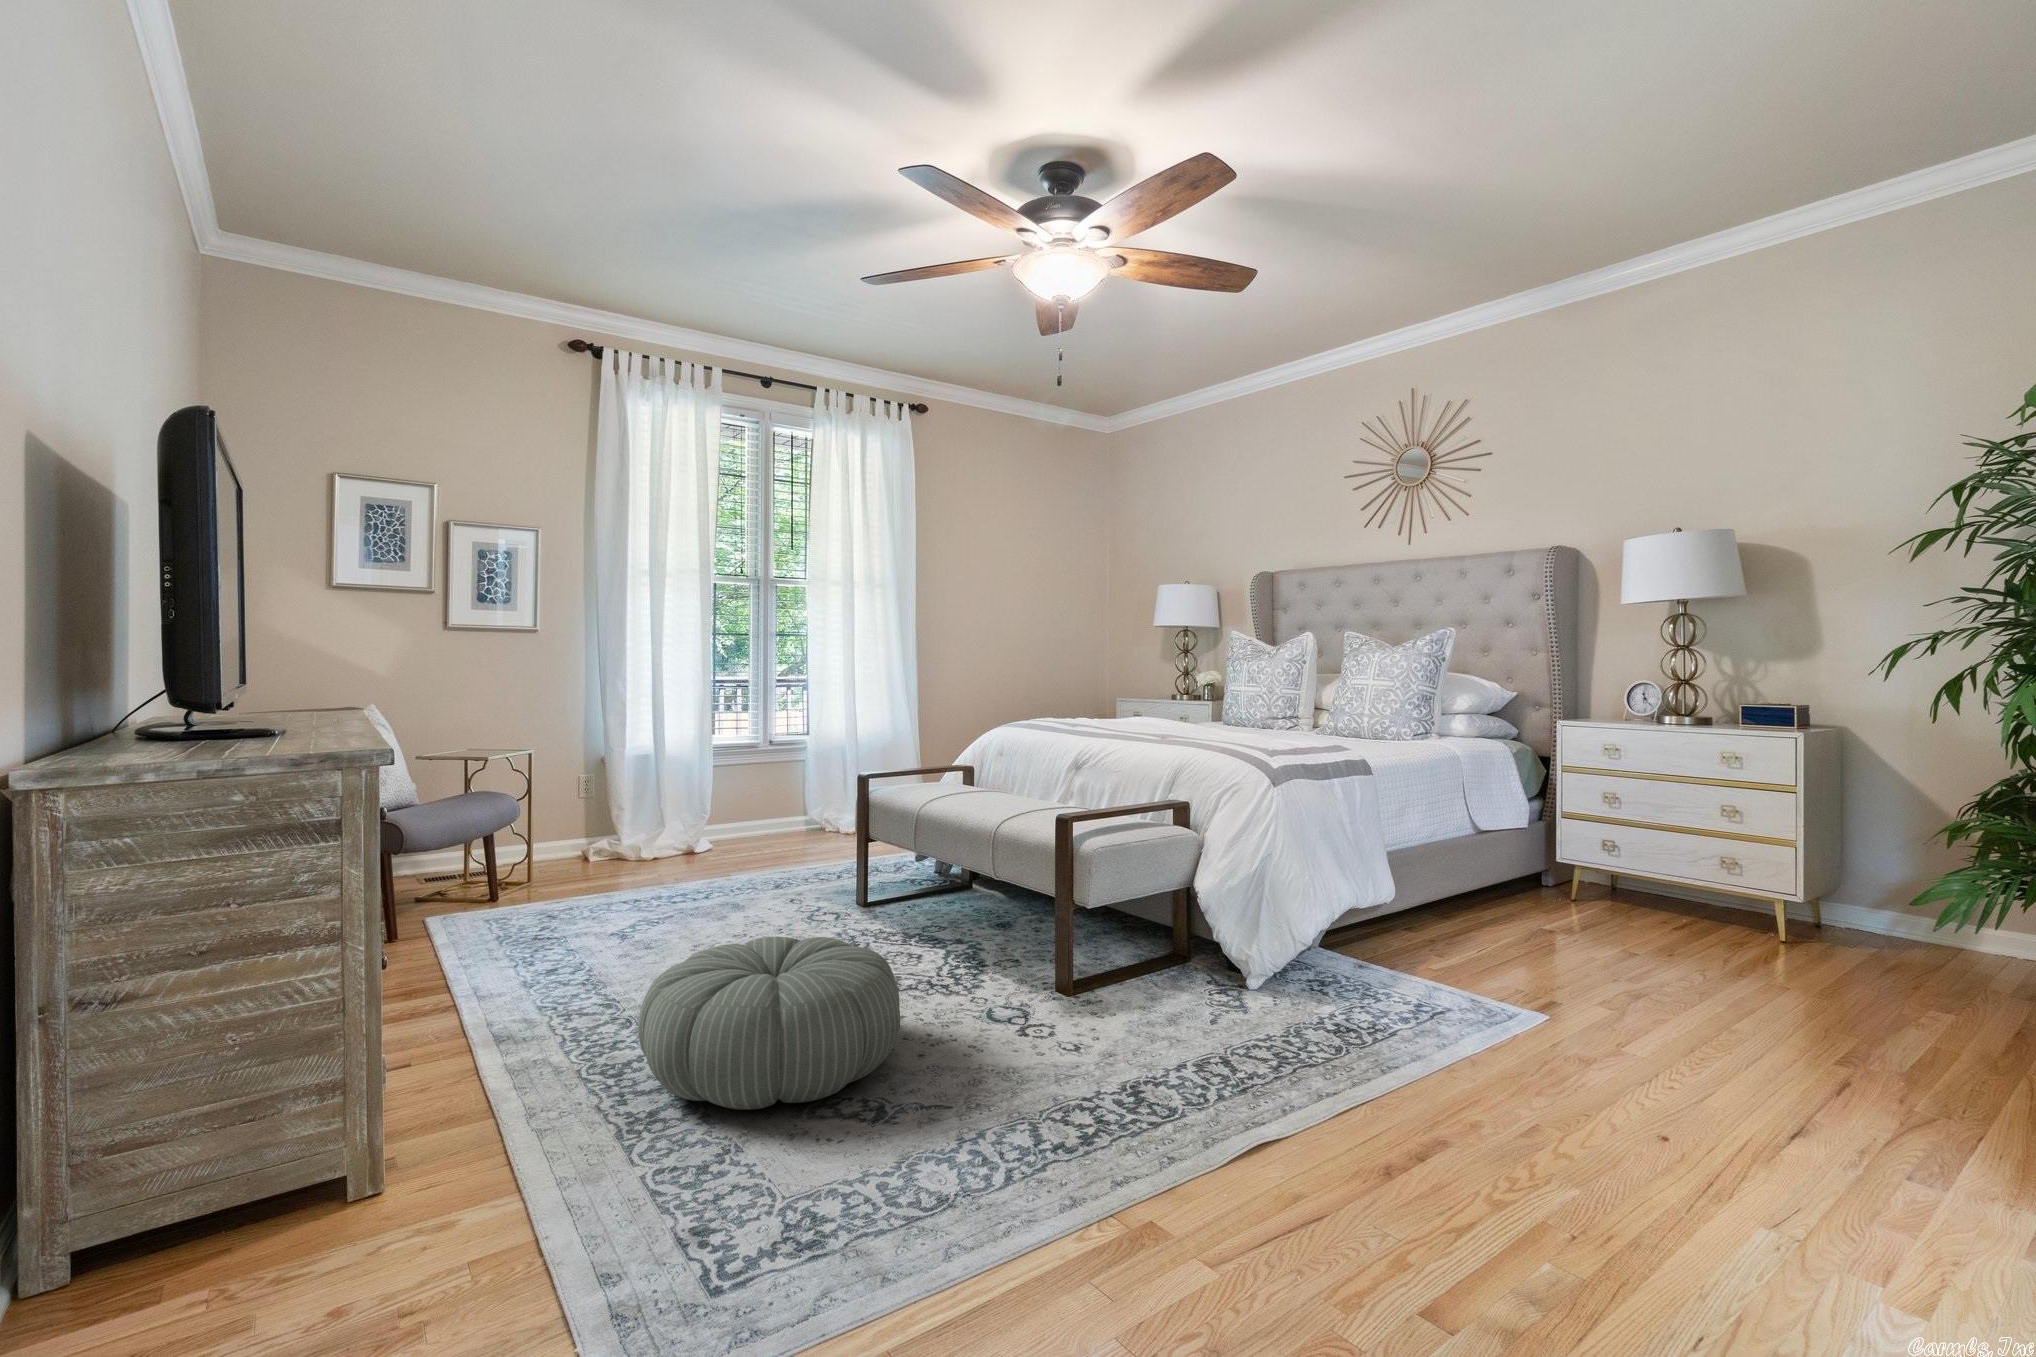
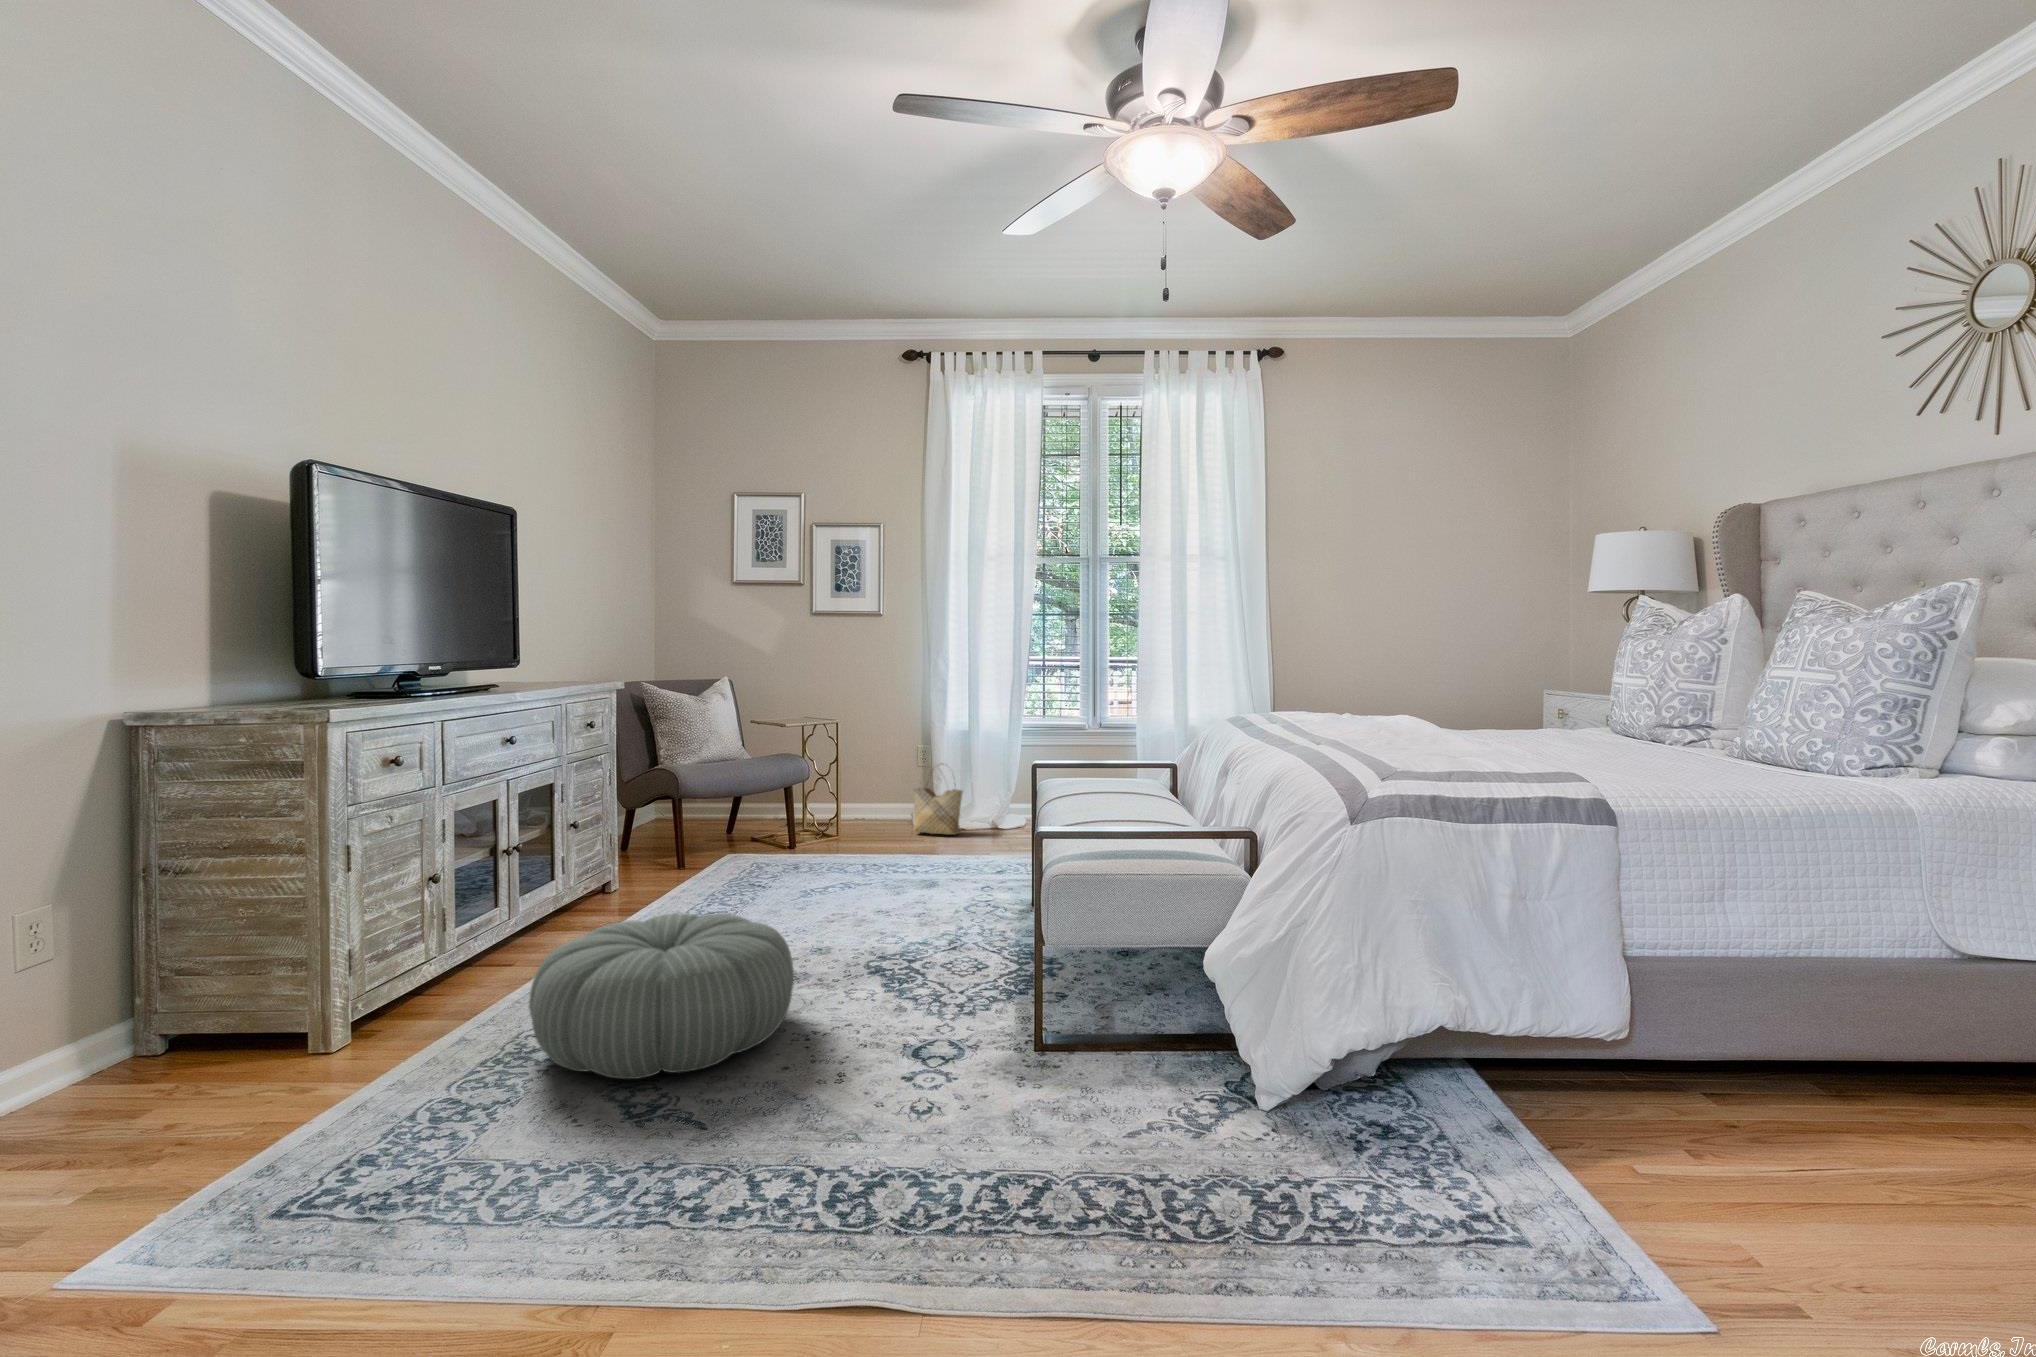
woven basket: none [599,789,658,865] -> present [913,766,962,835]

